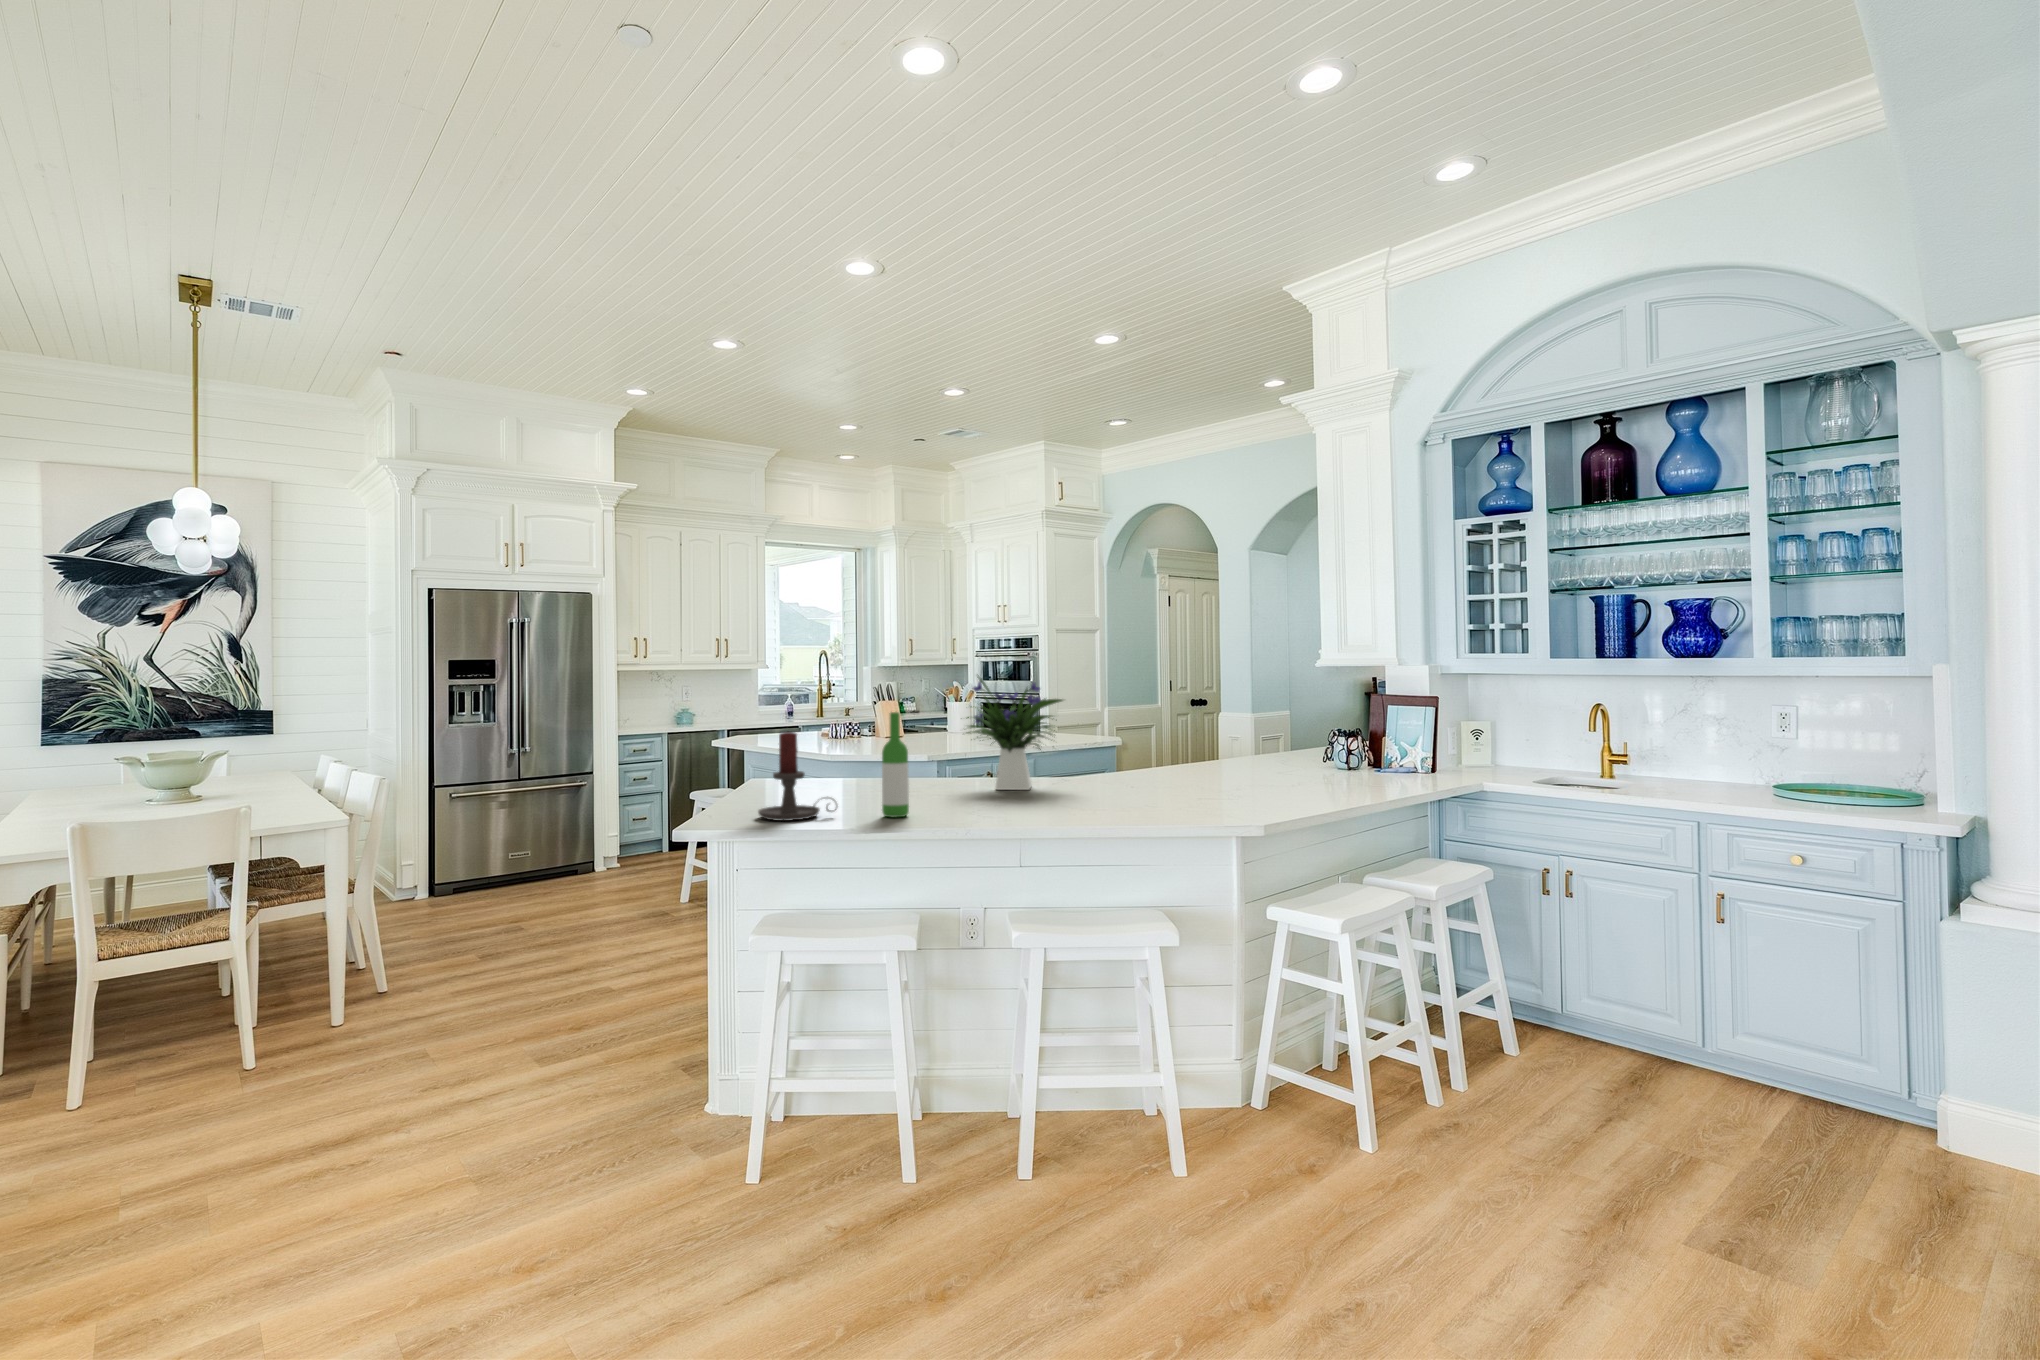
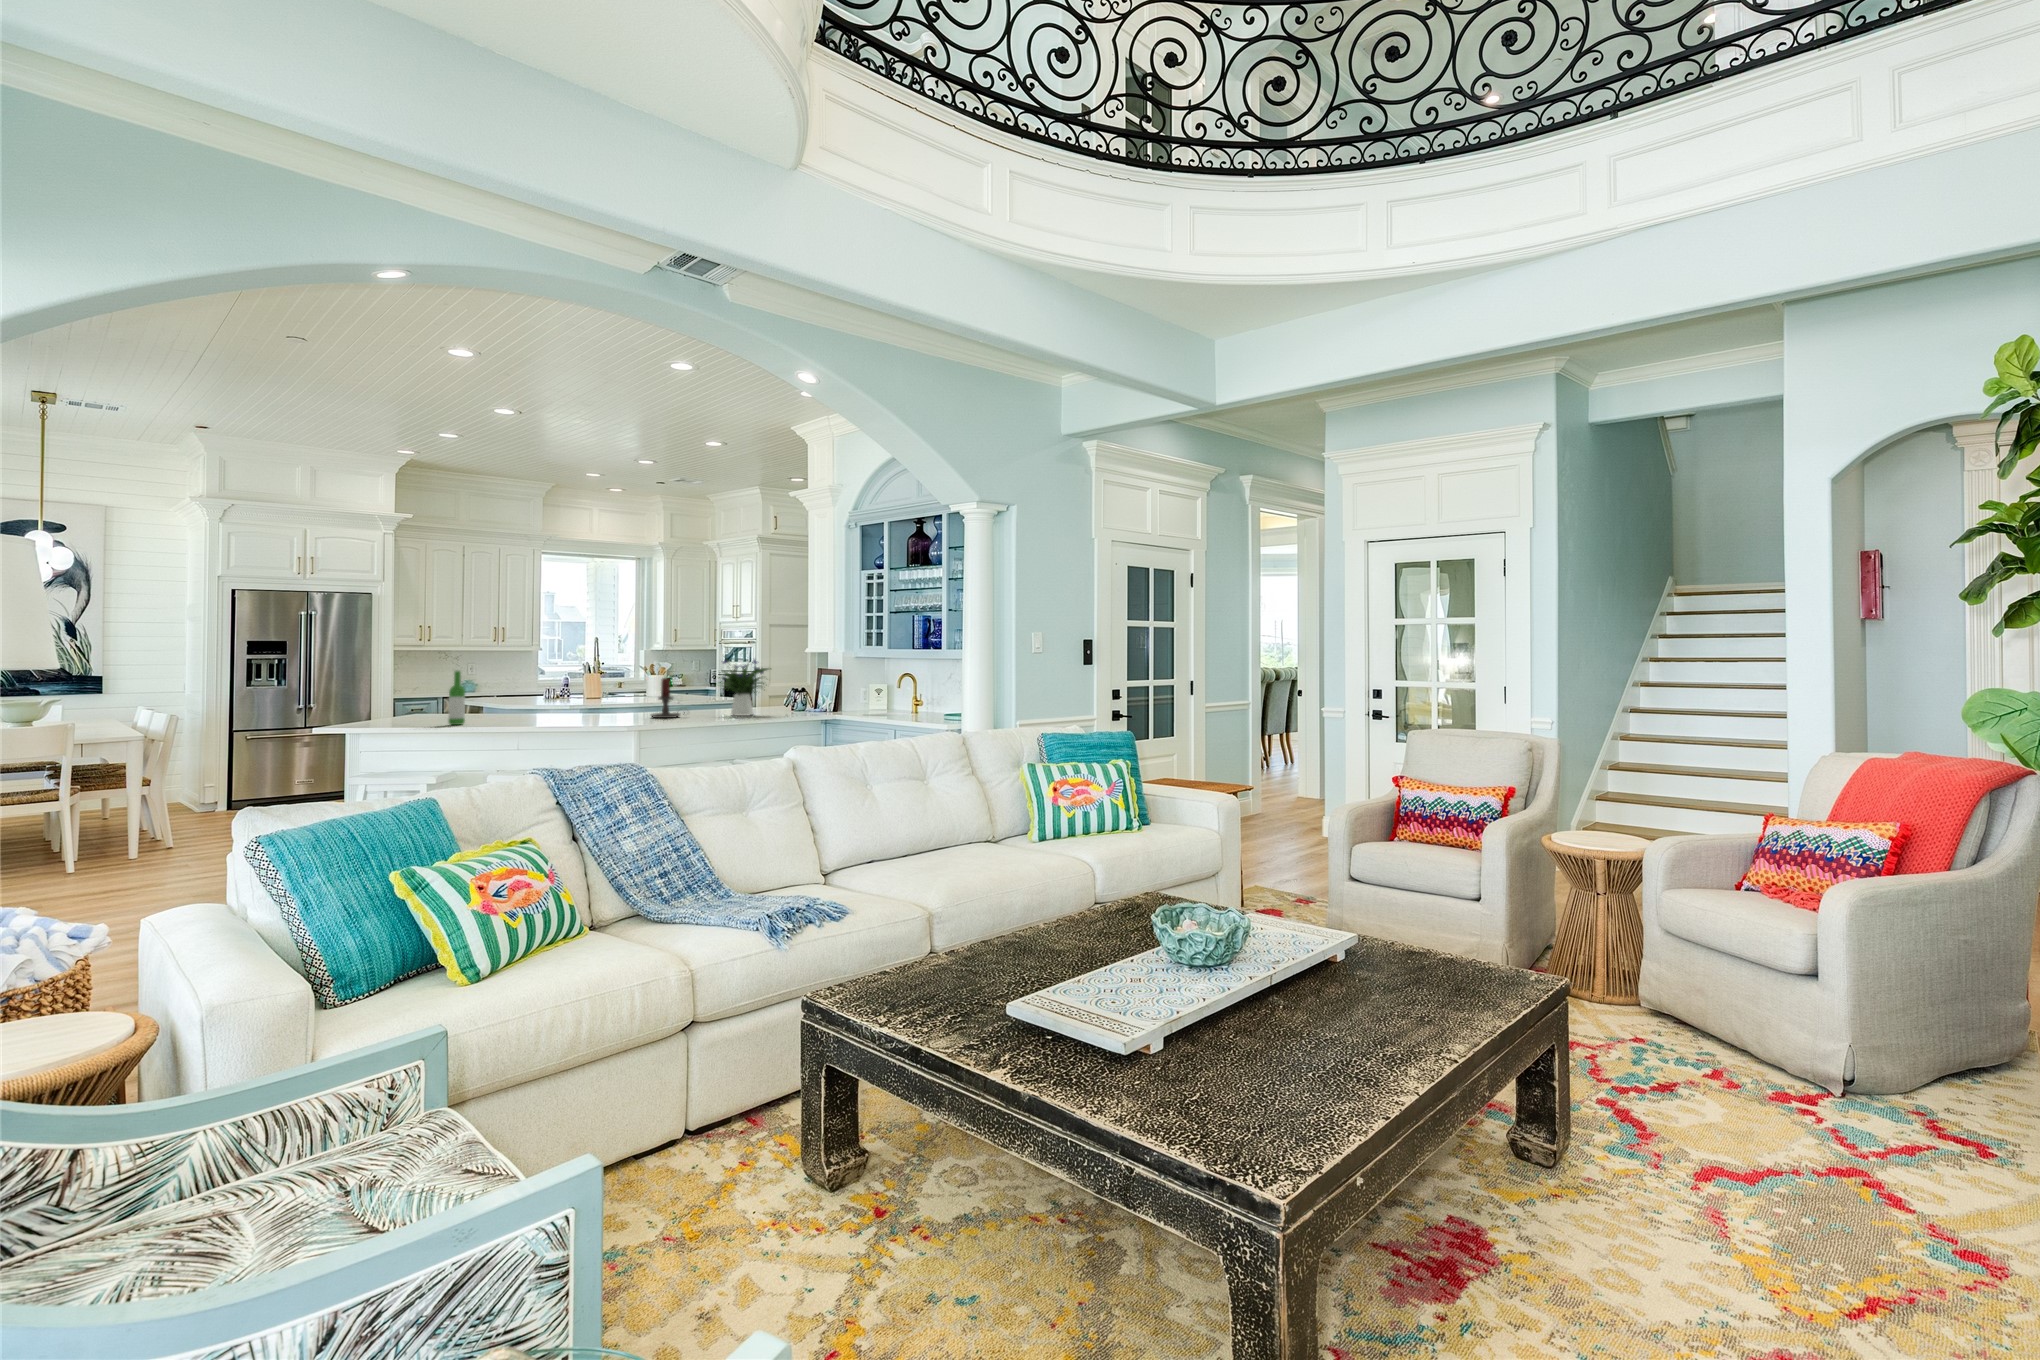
flower arrangement: present [966,675,1063,790] -> present [719,658,771,716]
candle holder: present [758,732,837,821] -> present [651,678,685,718]

